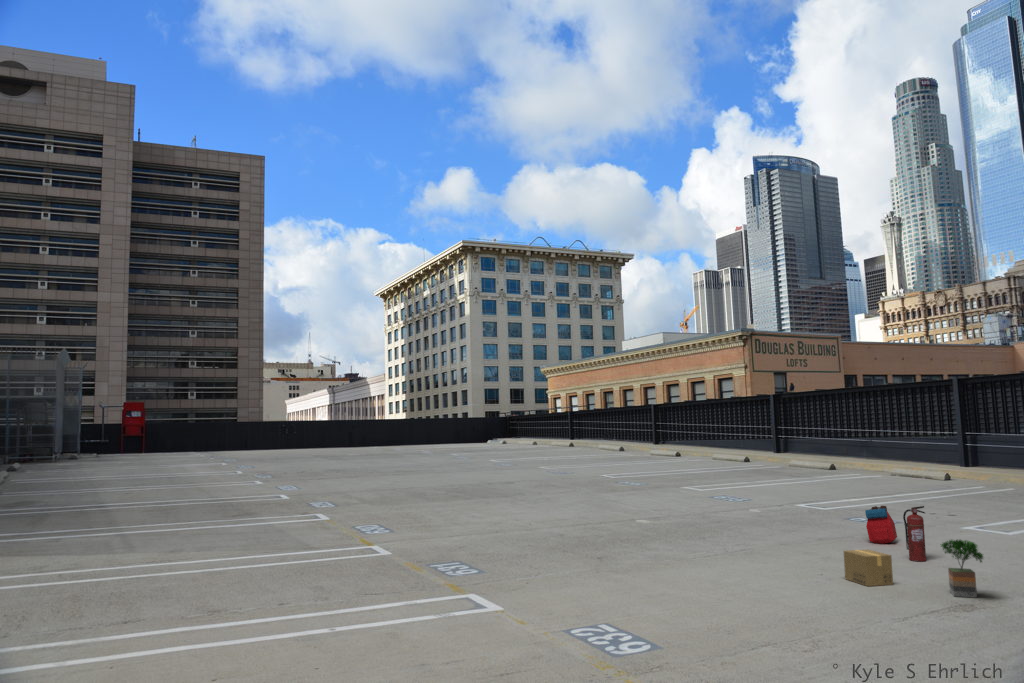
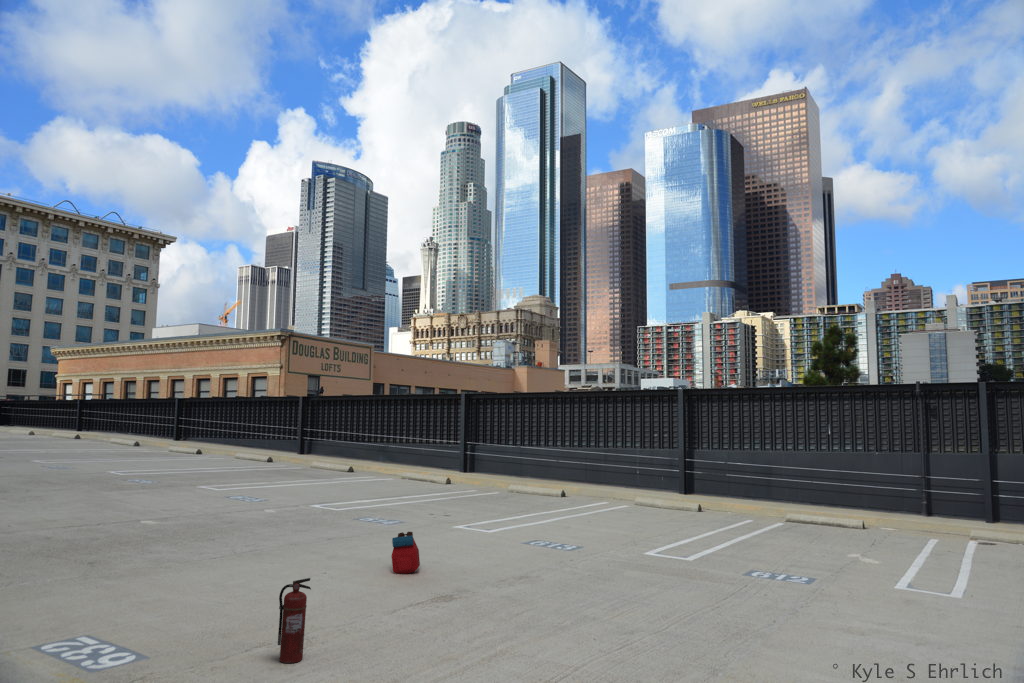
fire extinguisher: present [903,506,926,562] -> present [278,578,311,663]
potted tree: present [941,540,983,597] -> none [476,586,519,654]
cardboard box: present [844,550,893,586] -> none [371,599,424,649]

